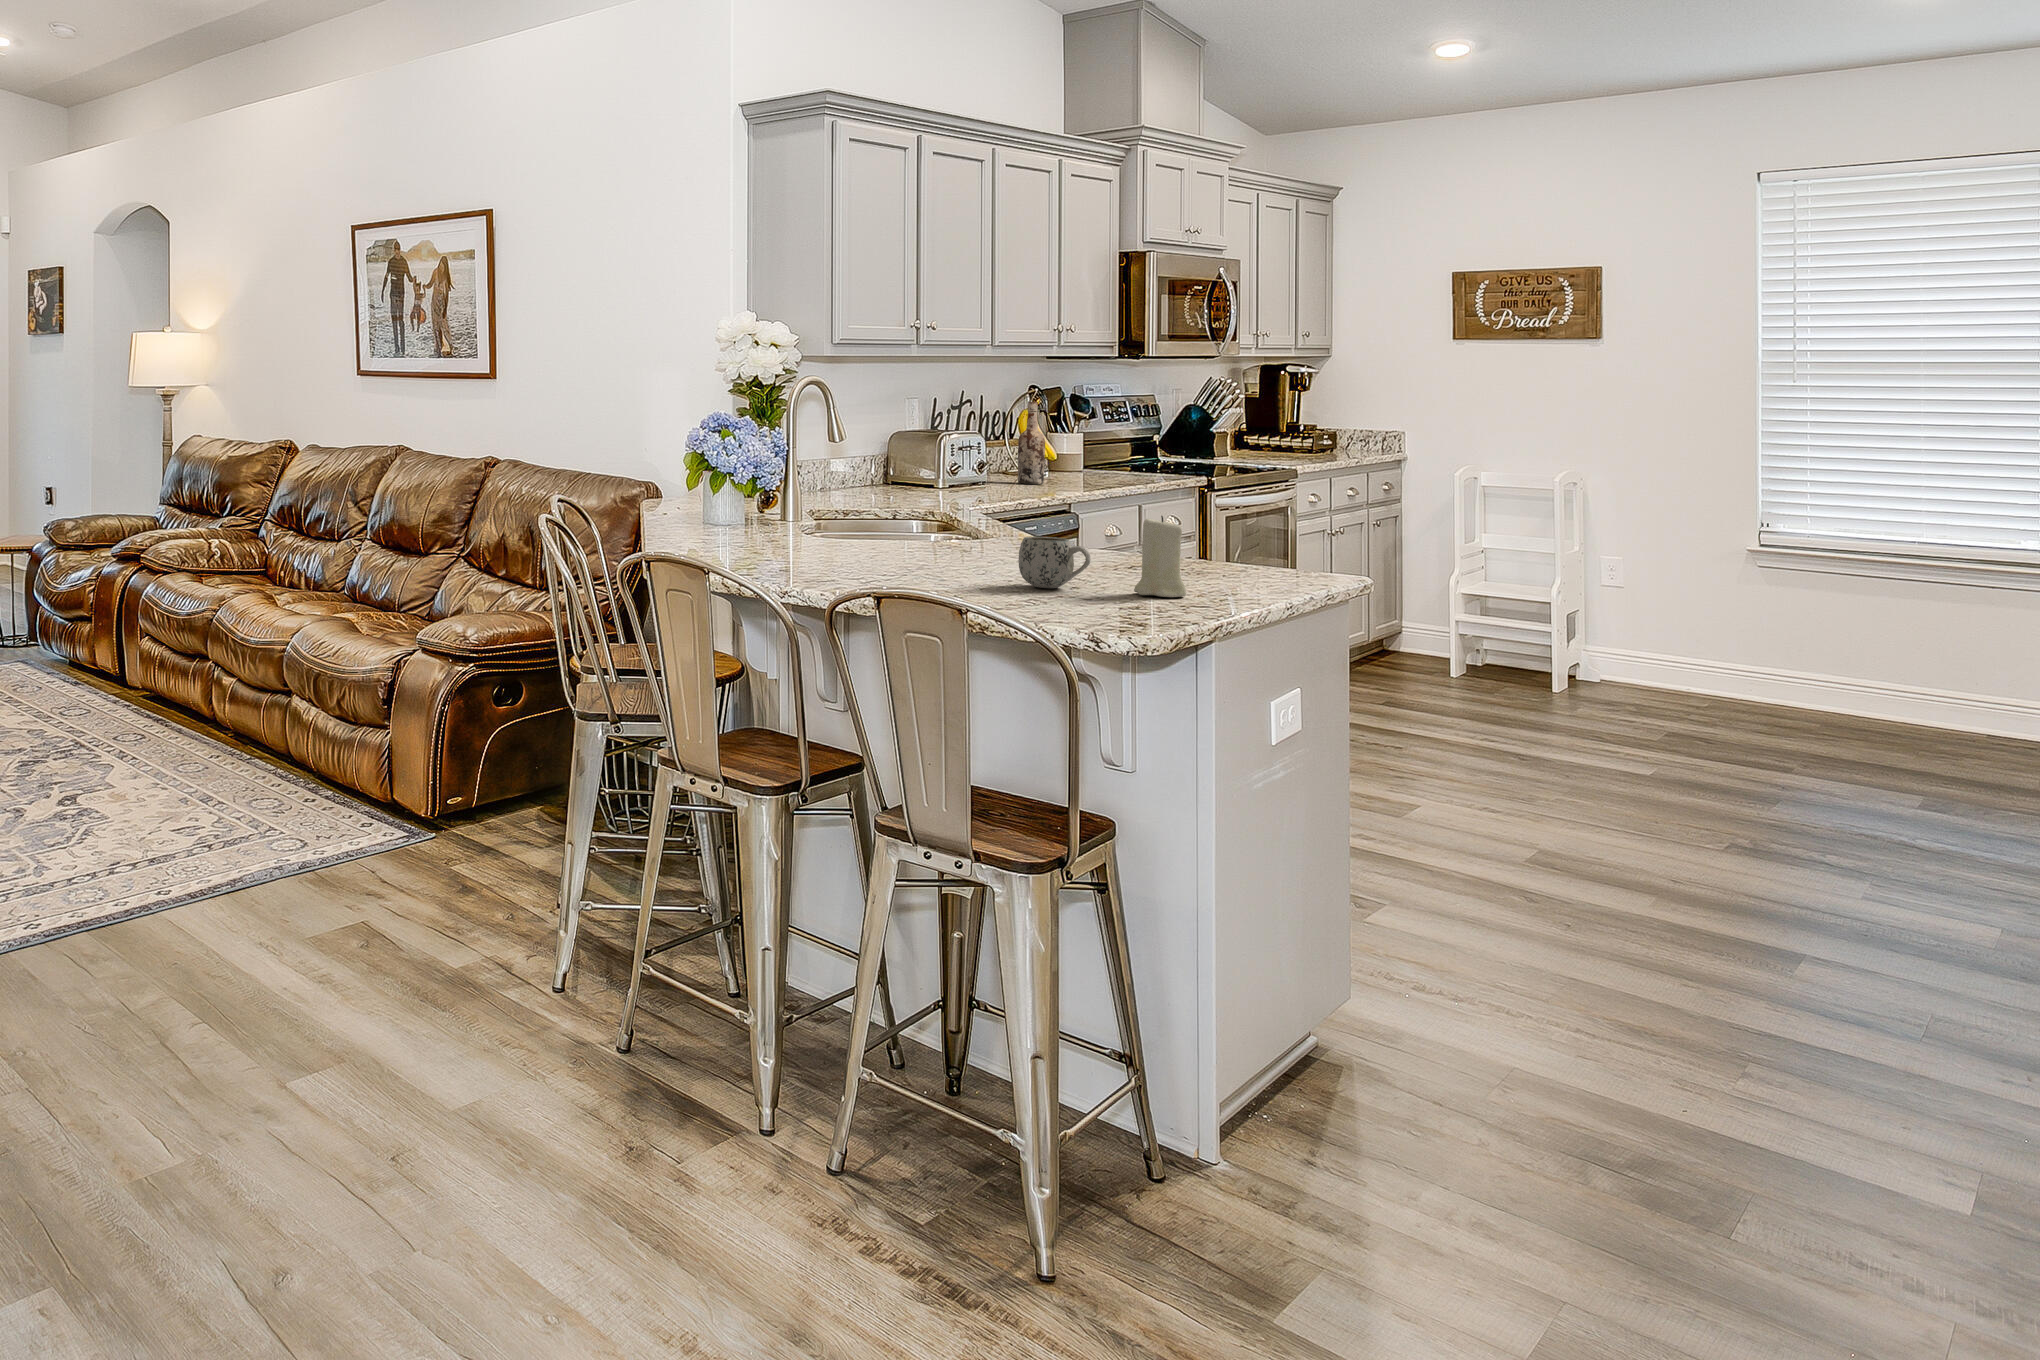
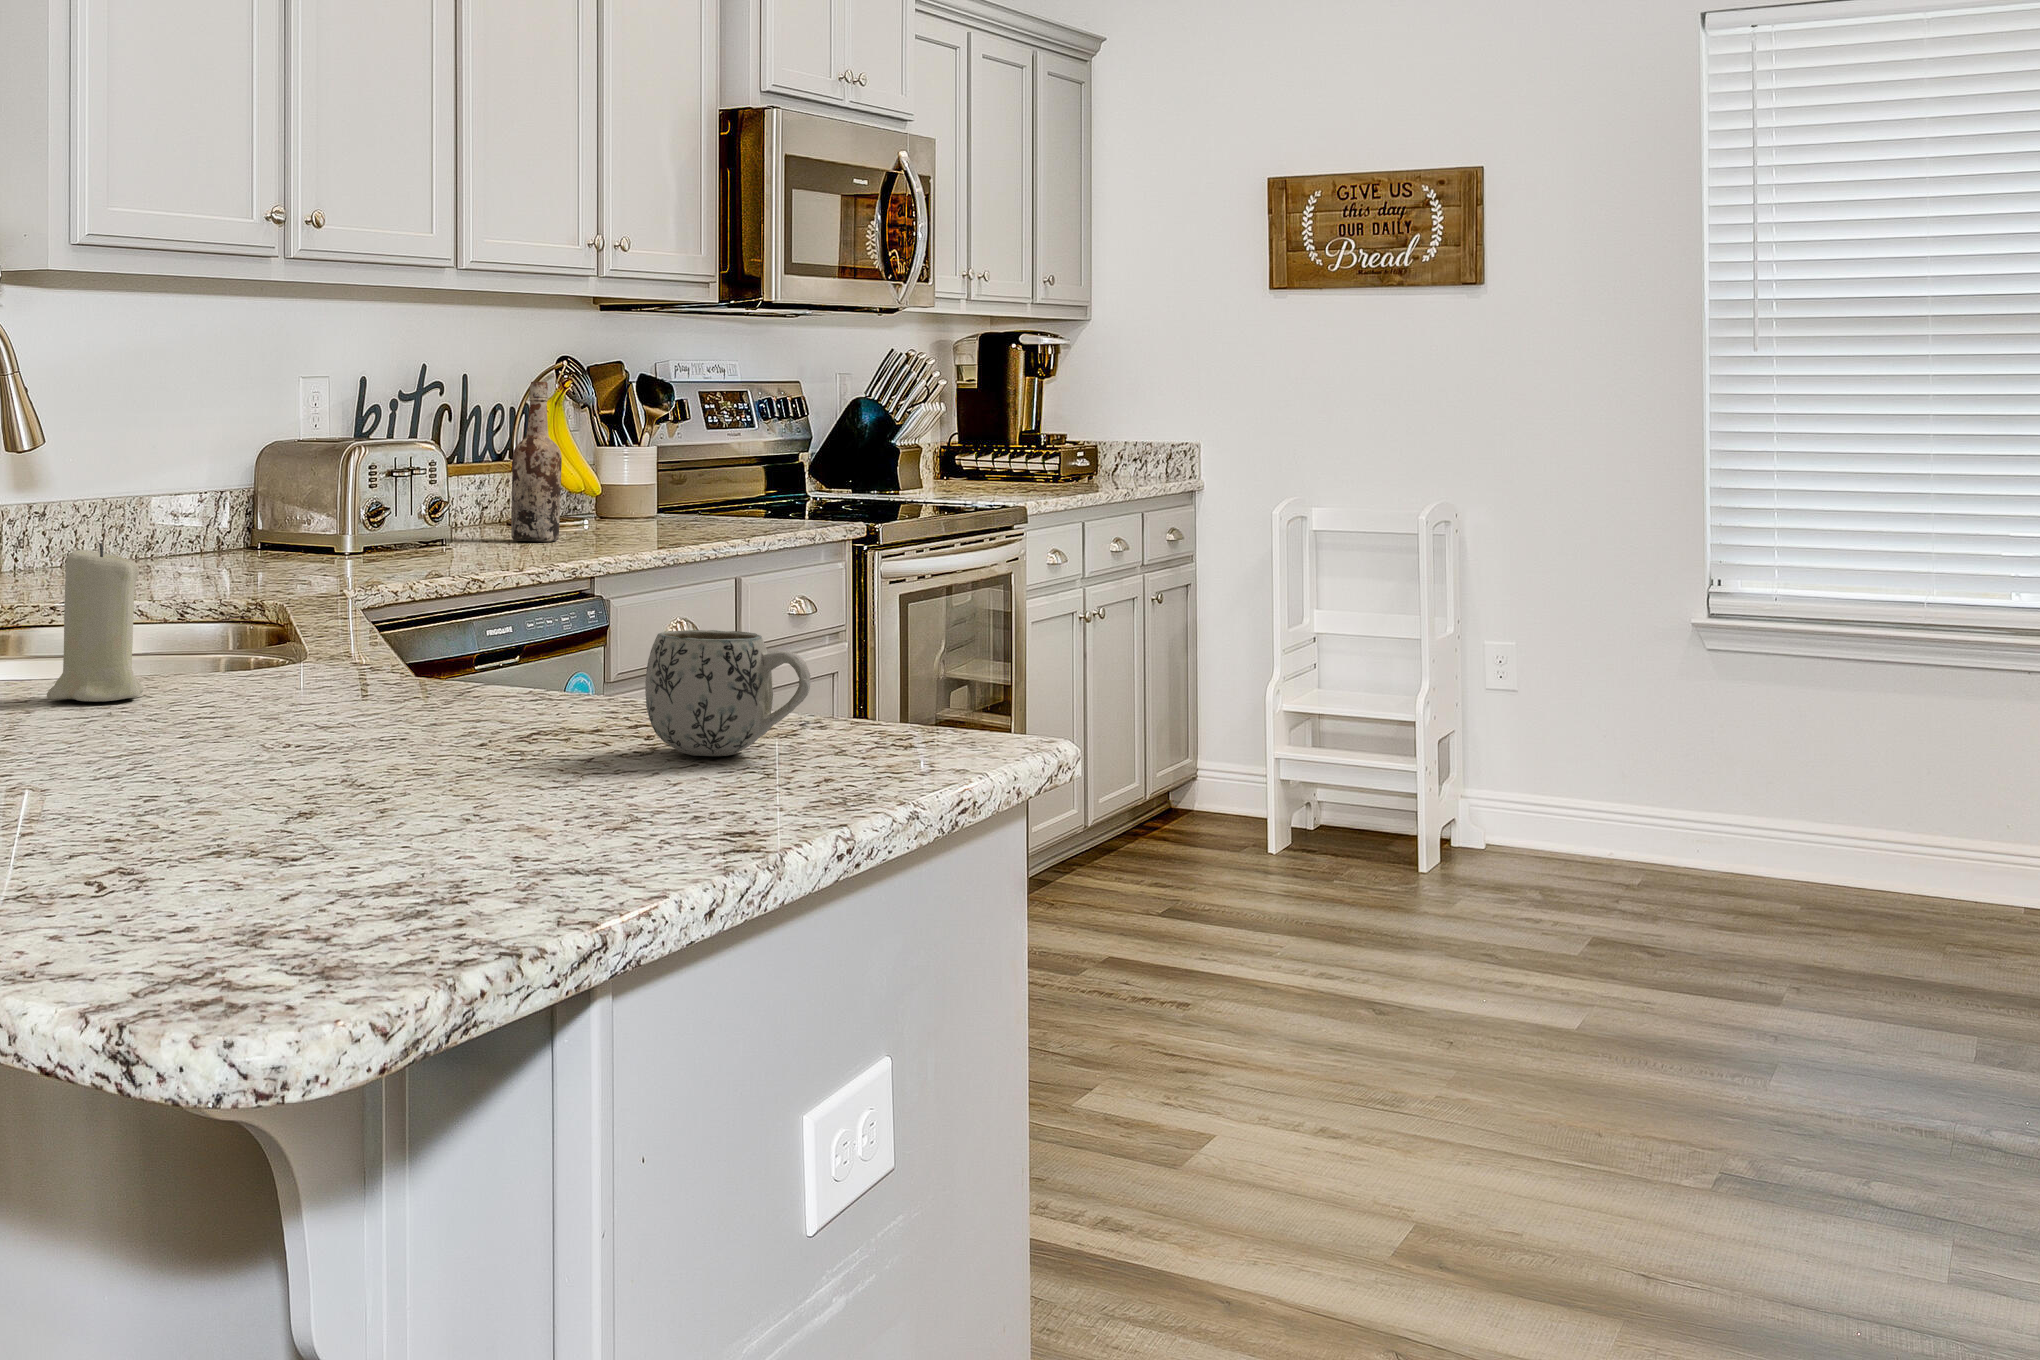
candle: present [1134,516,1186,597] -> present [47,543,143,702]
mug: present [1019,537,1090,588] -> present [645,630,810,756]

